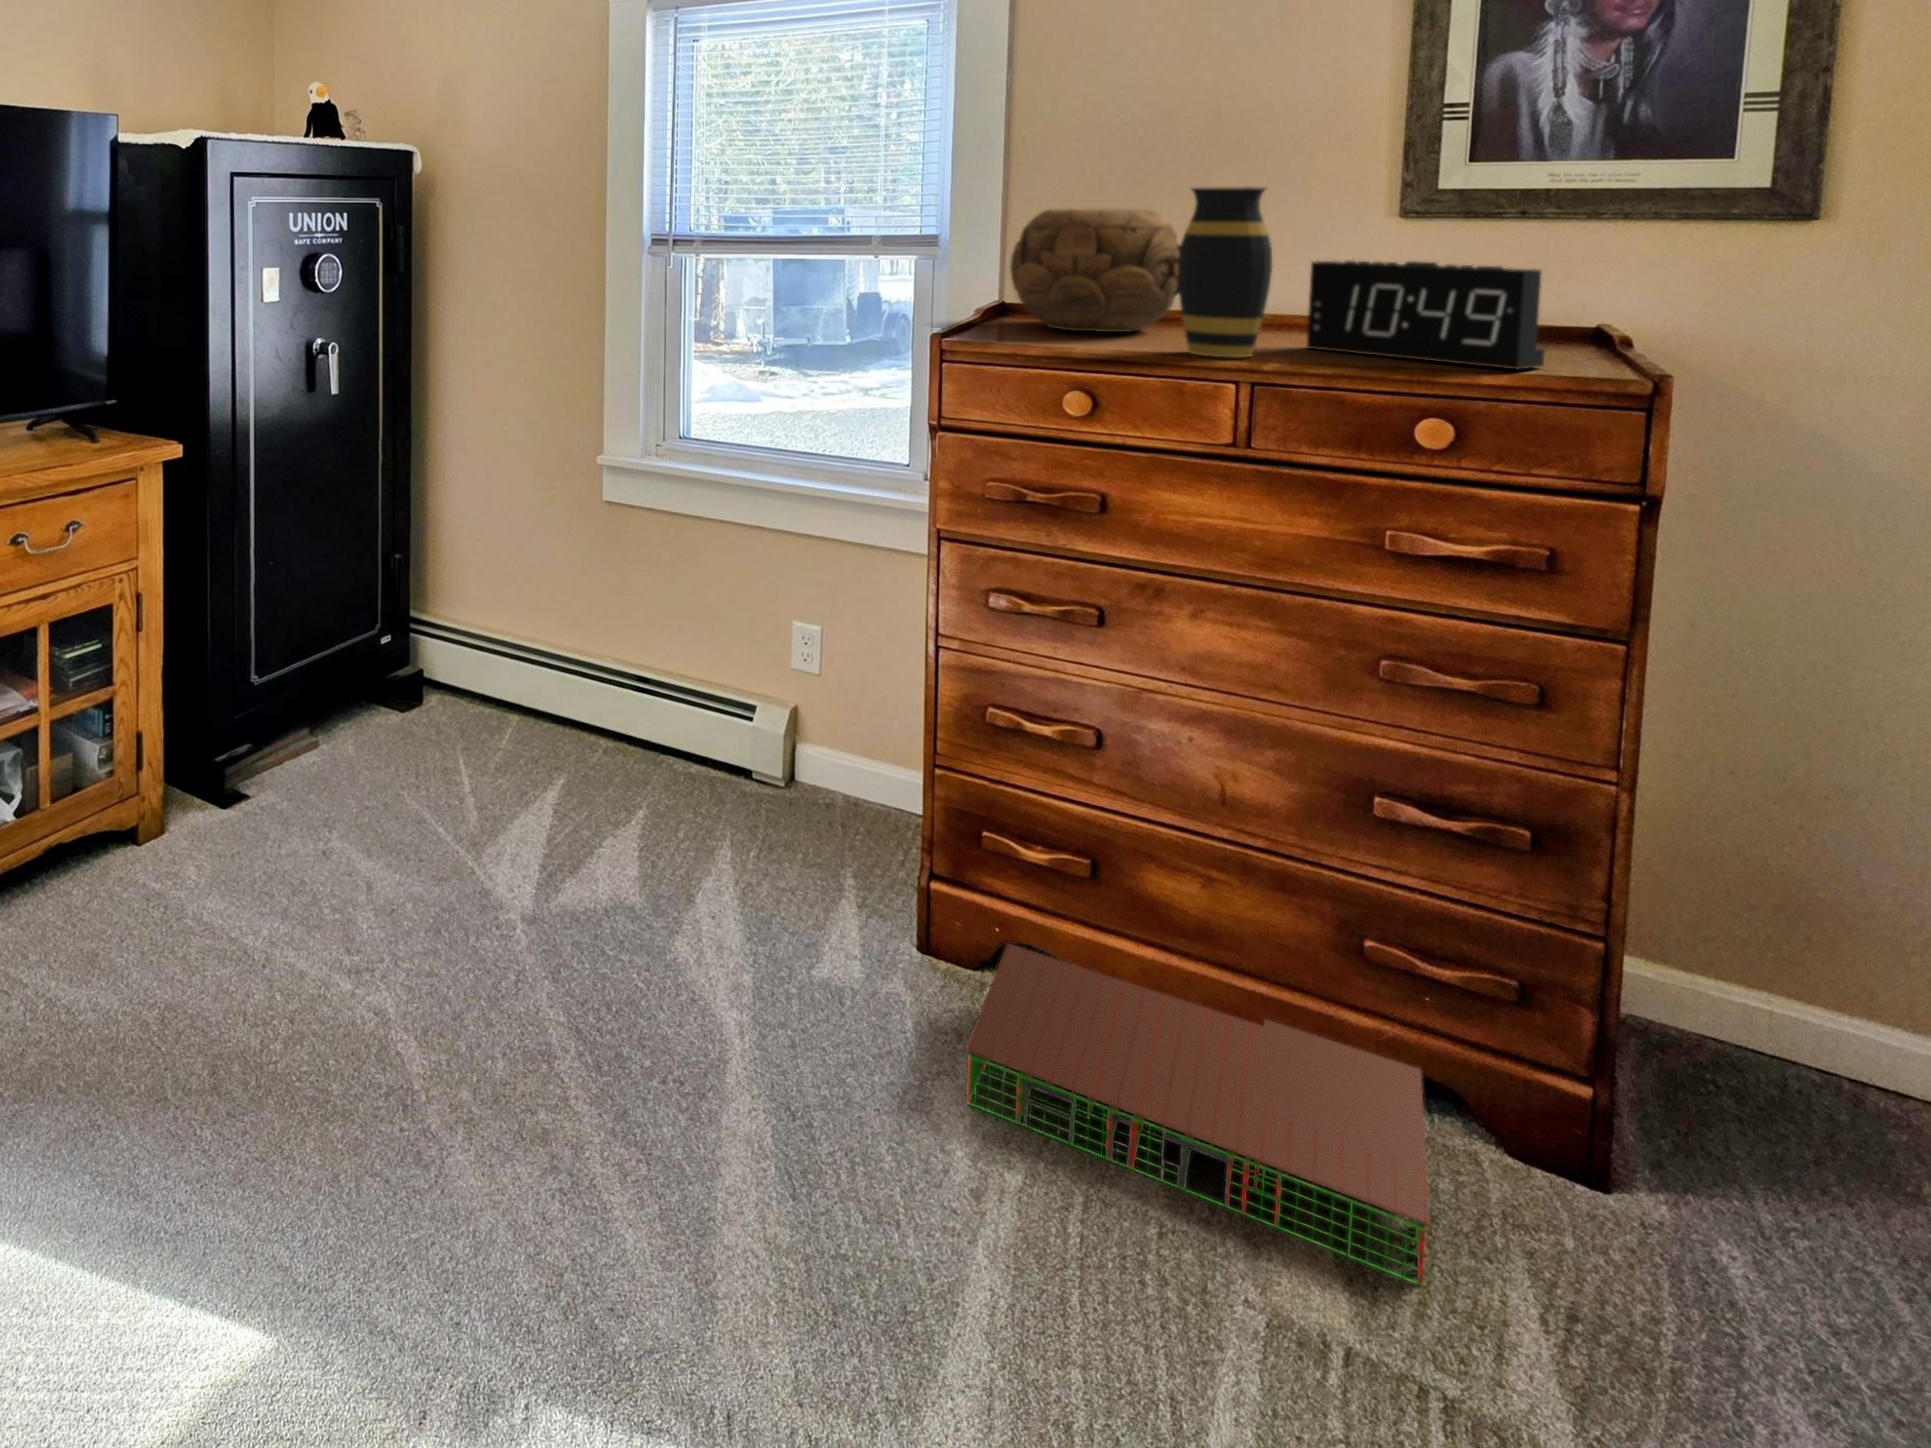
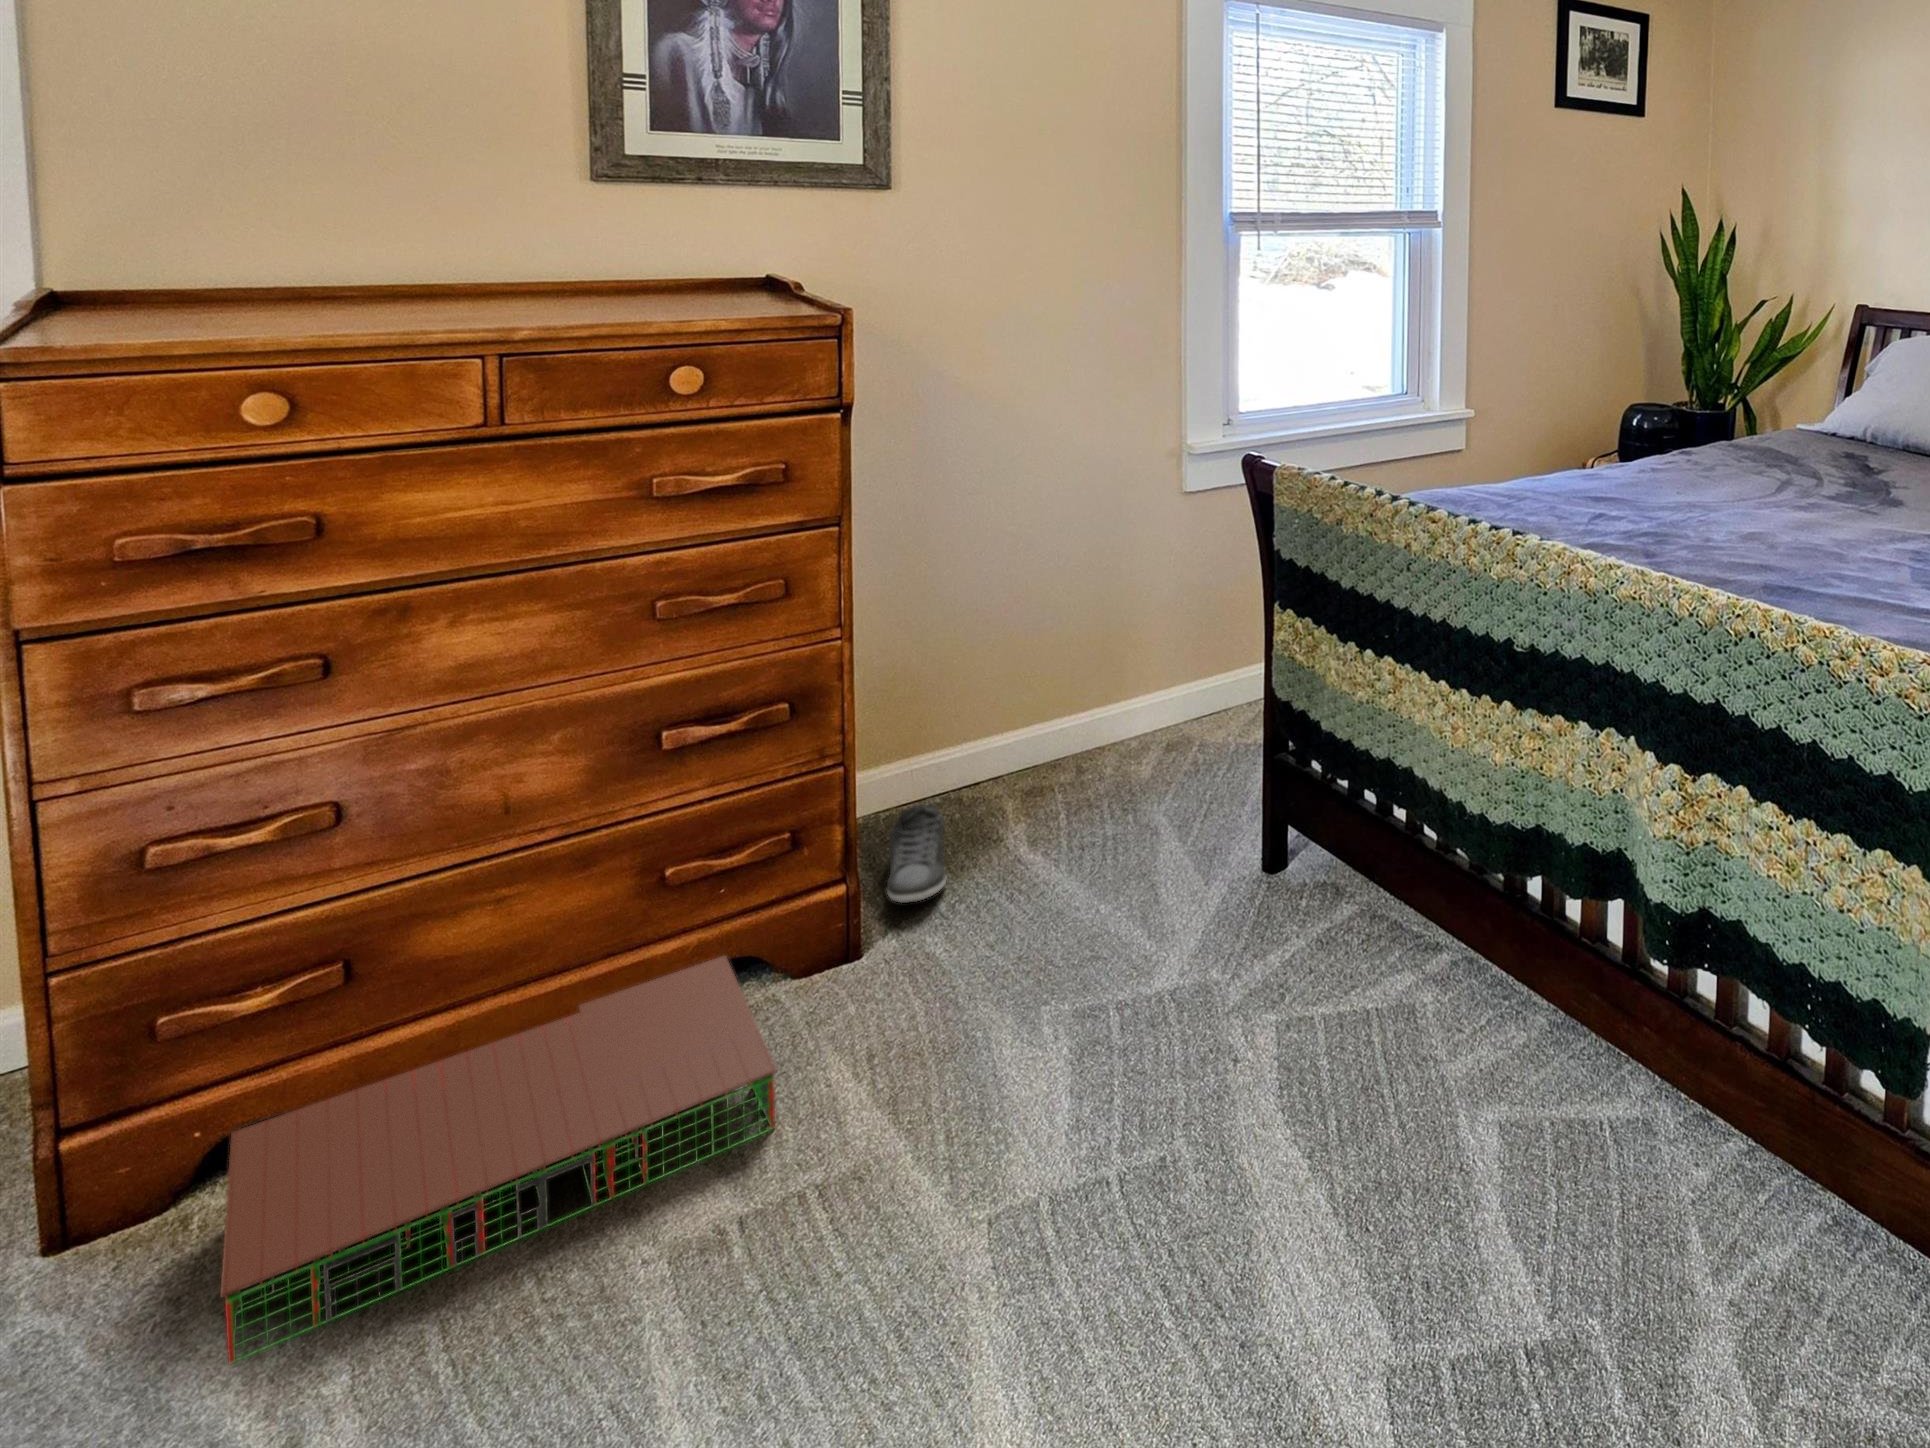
vase: present [1178,187,1272,358] -> none [384,140,503,331]
decorative bowl: present [1010,209,1180,332] -> none [88,161,371,319]
alarm clock: present [1307,260,1545,369] -> none [531,222,752,314]
shoe: none [1675,1051,1798,1190] -> present [887,805,946,903]

